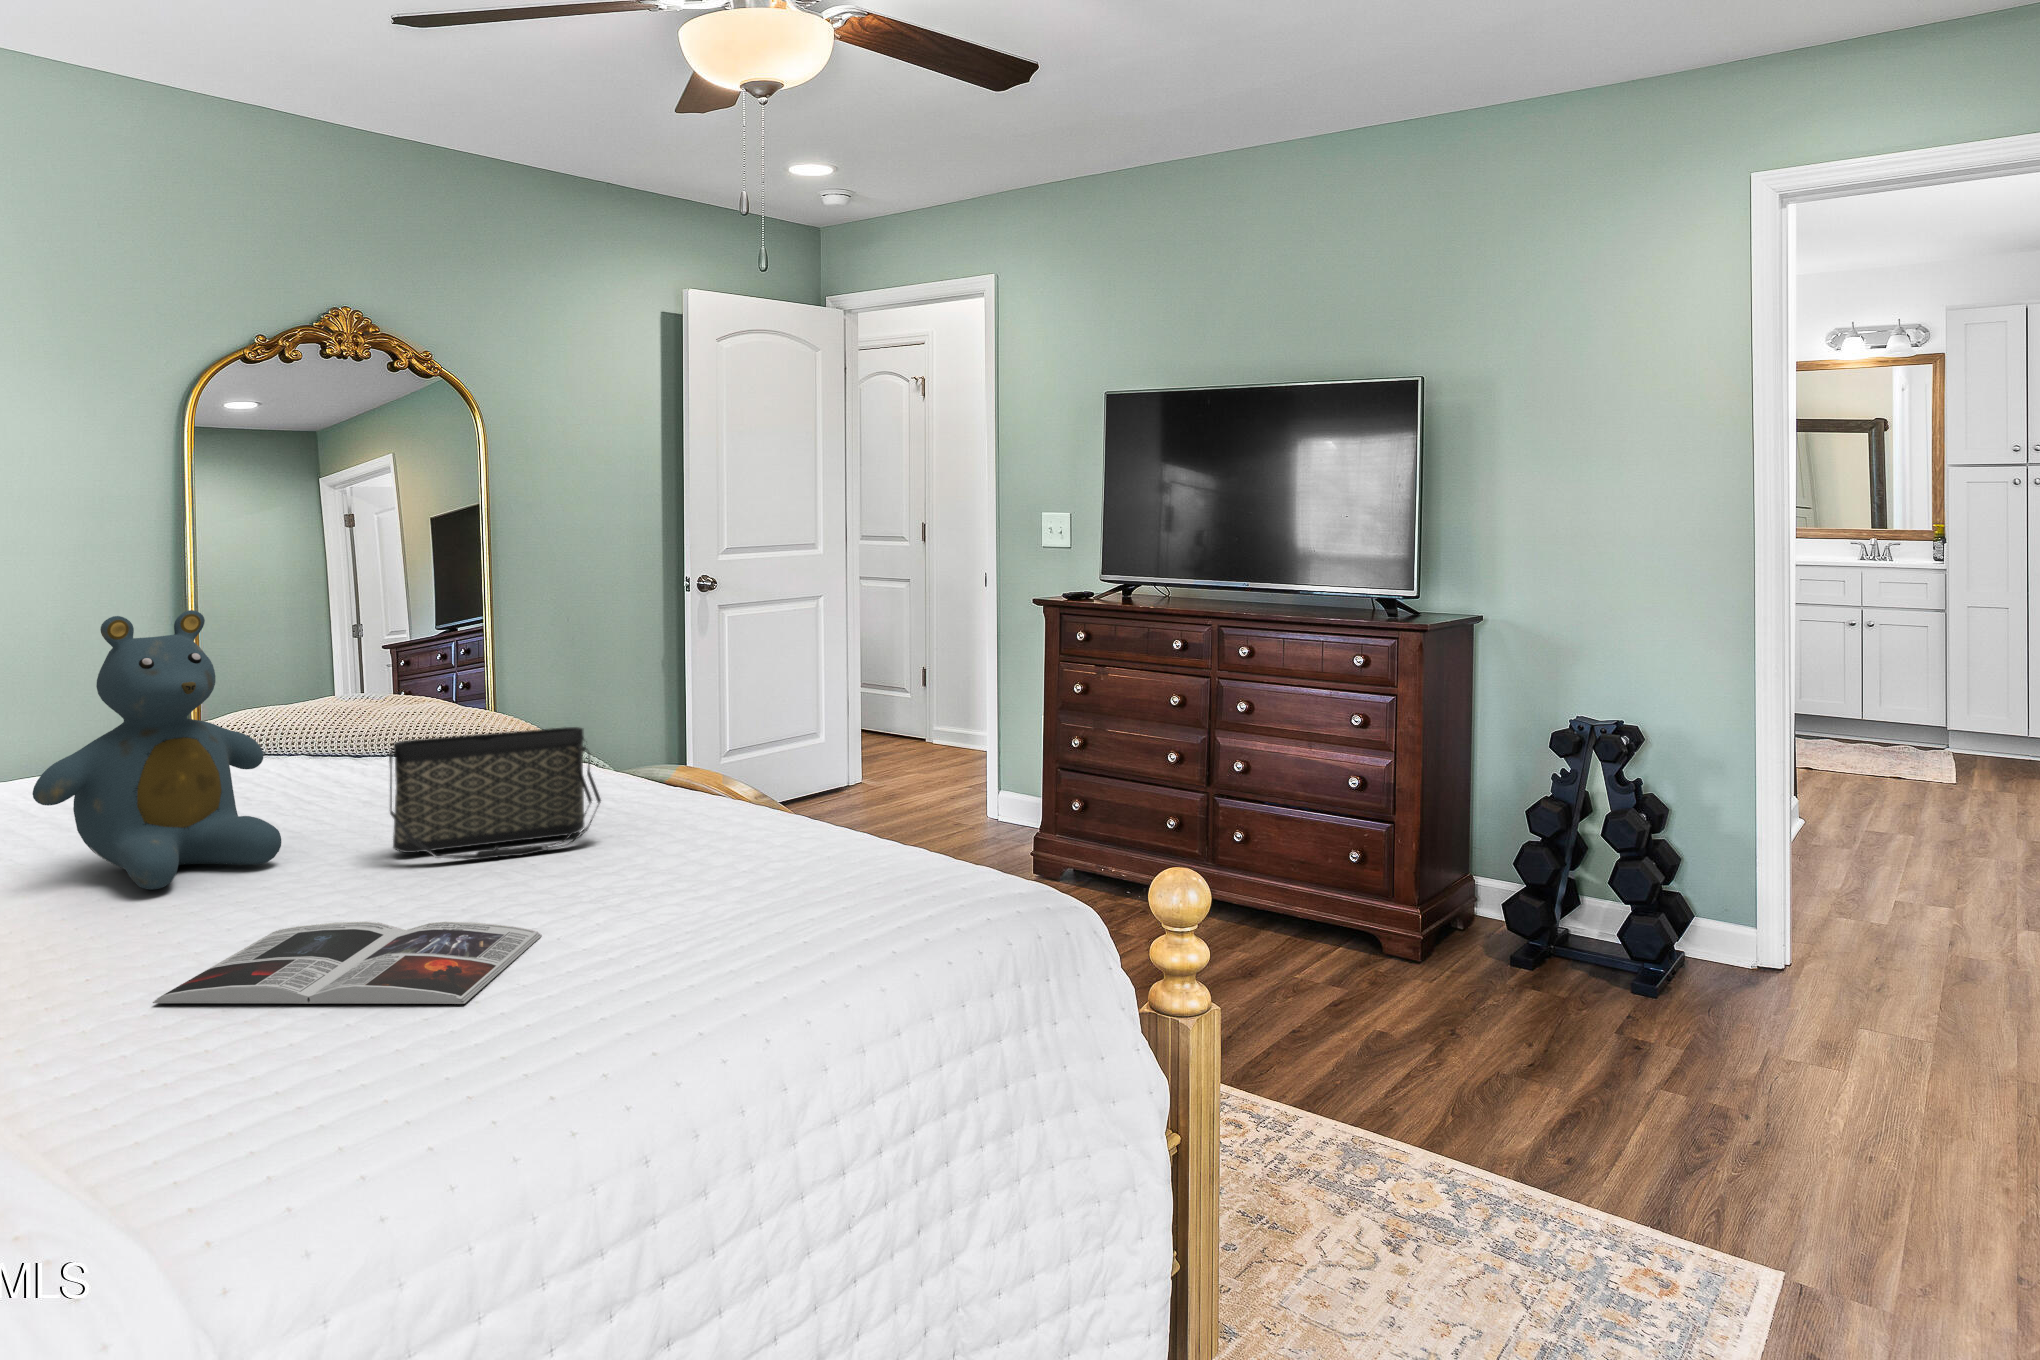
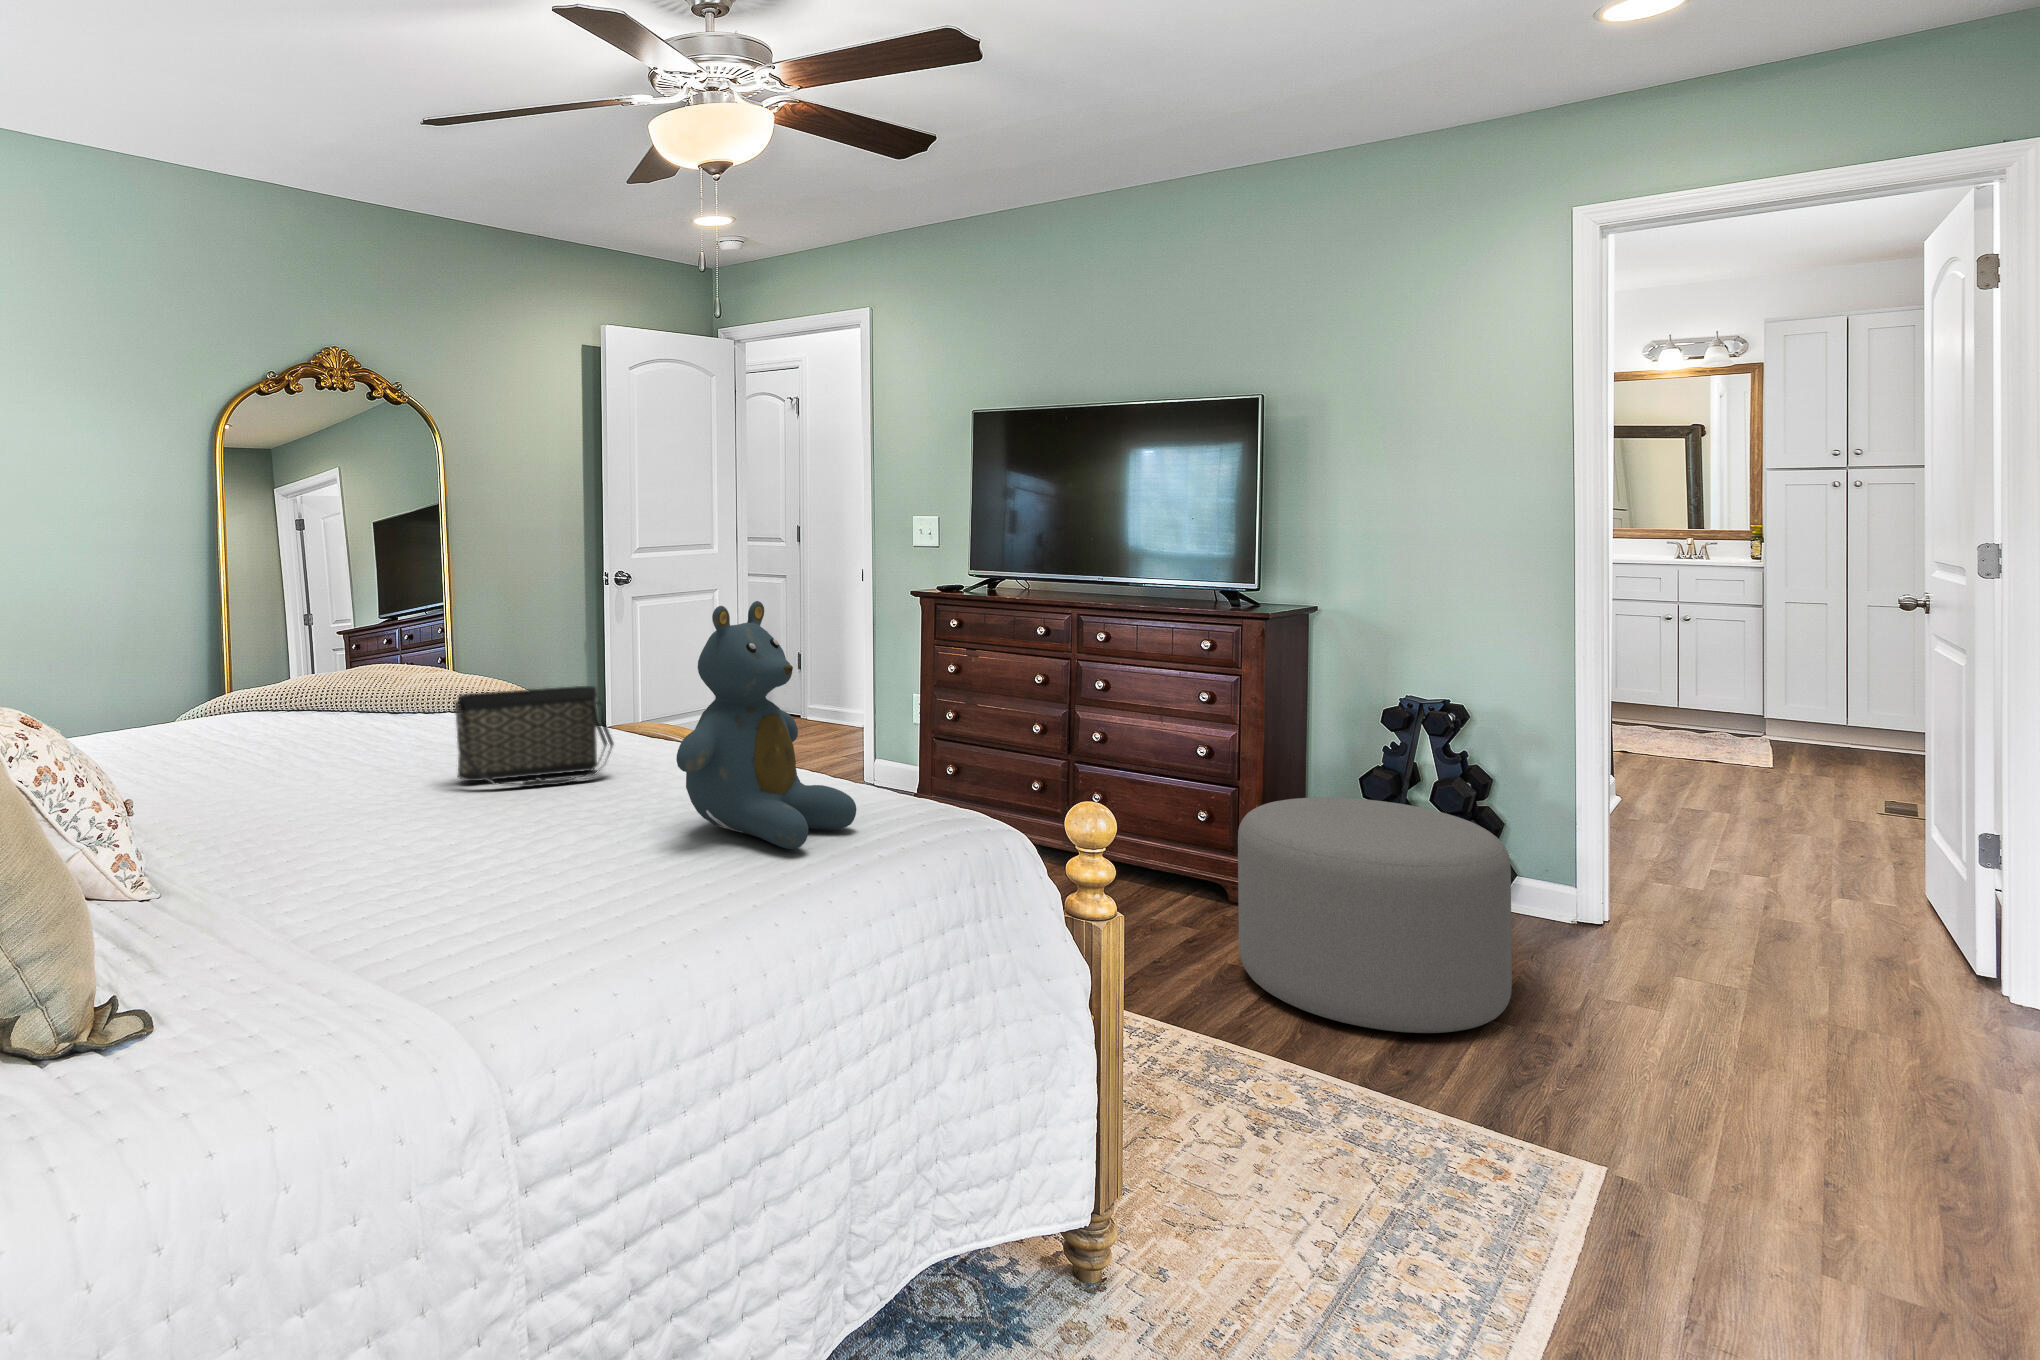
teddy bear: present [33,610,281,890] -> present [676,601,856,849]
ottoman: none [1387,835,1685,1109] -> present [1238,797,1512,1033]
magazine: present [153,922,542,1004] -> none [344,825,602,880]

